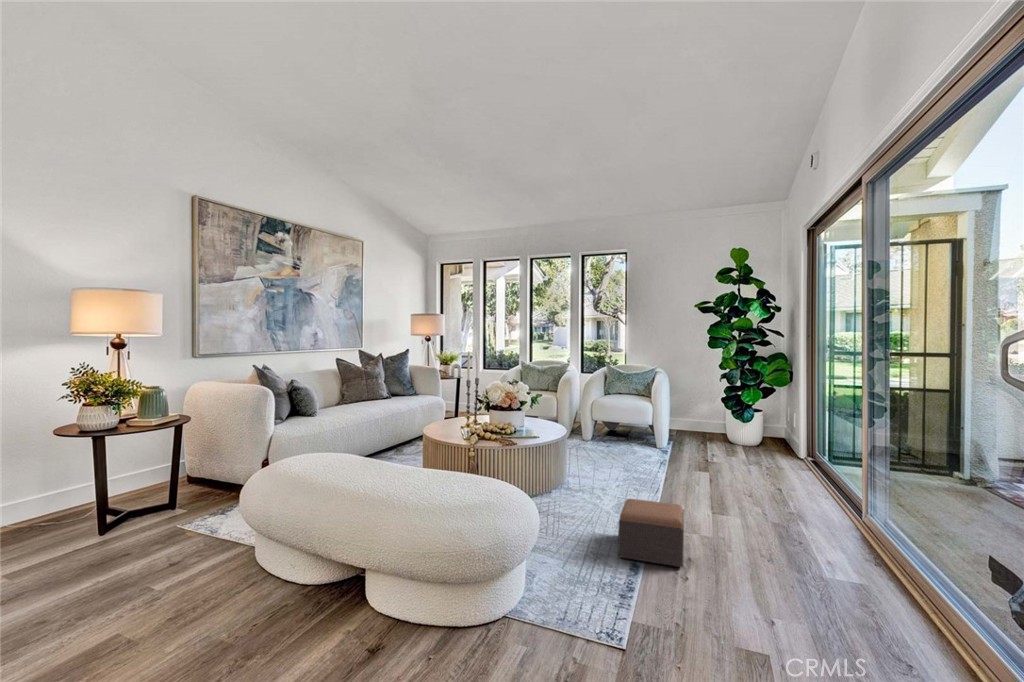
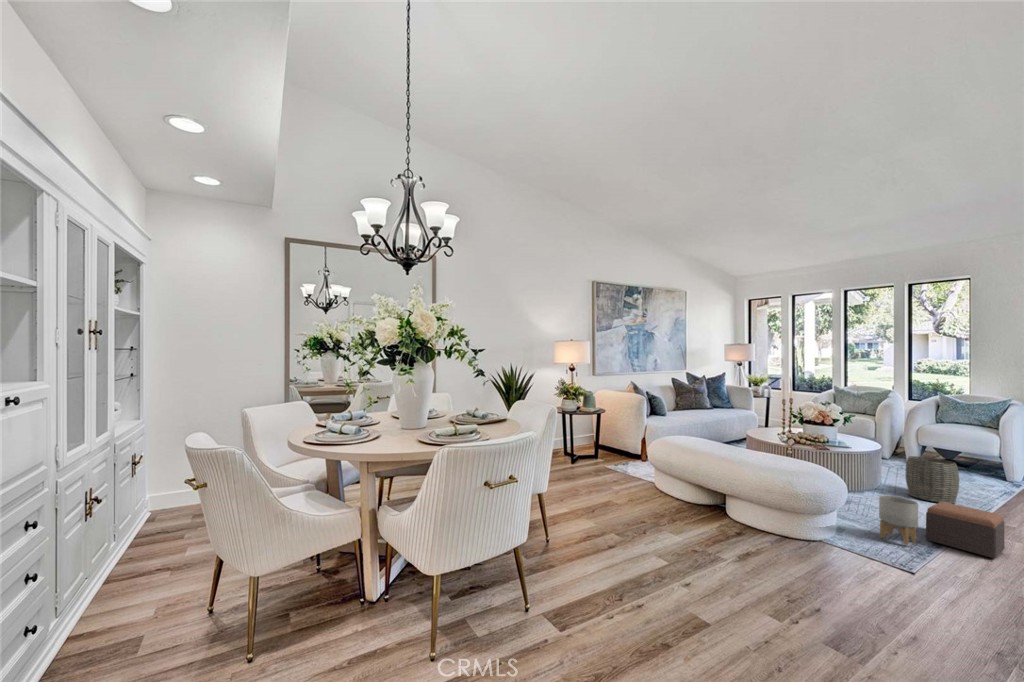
woven basket: none [588,437,632,489] -> present [905,456,959,504]
planter: none [572,506,613,577] -> present [879,495,918,546]

